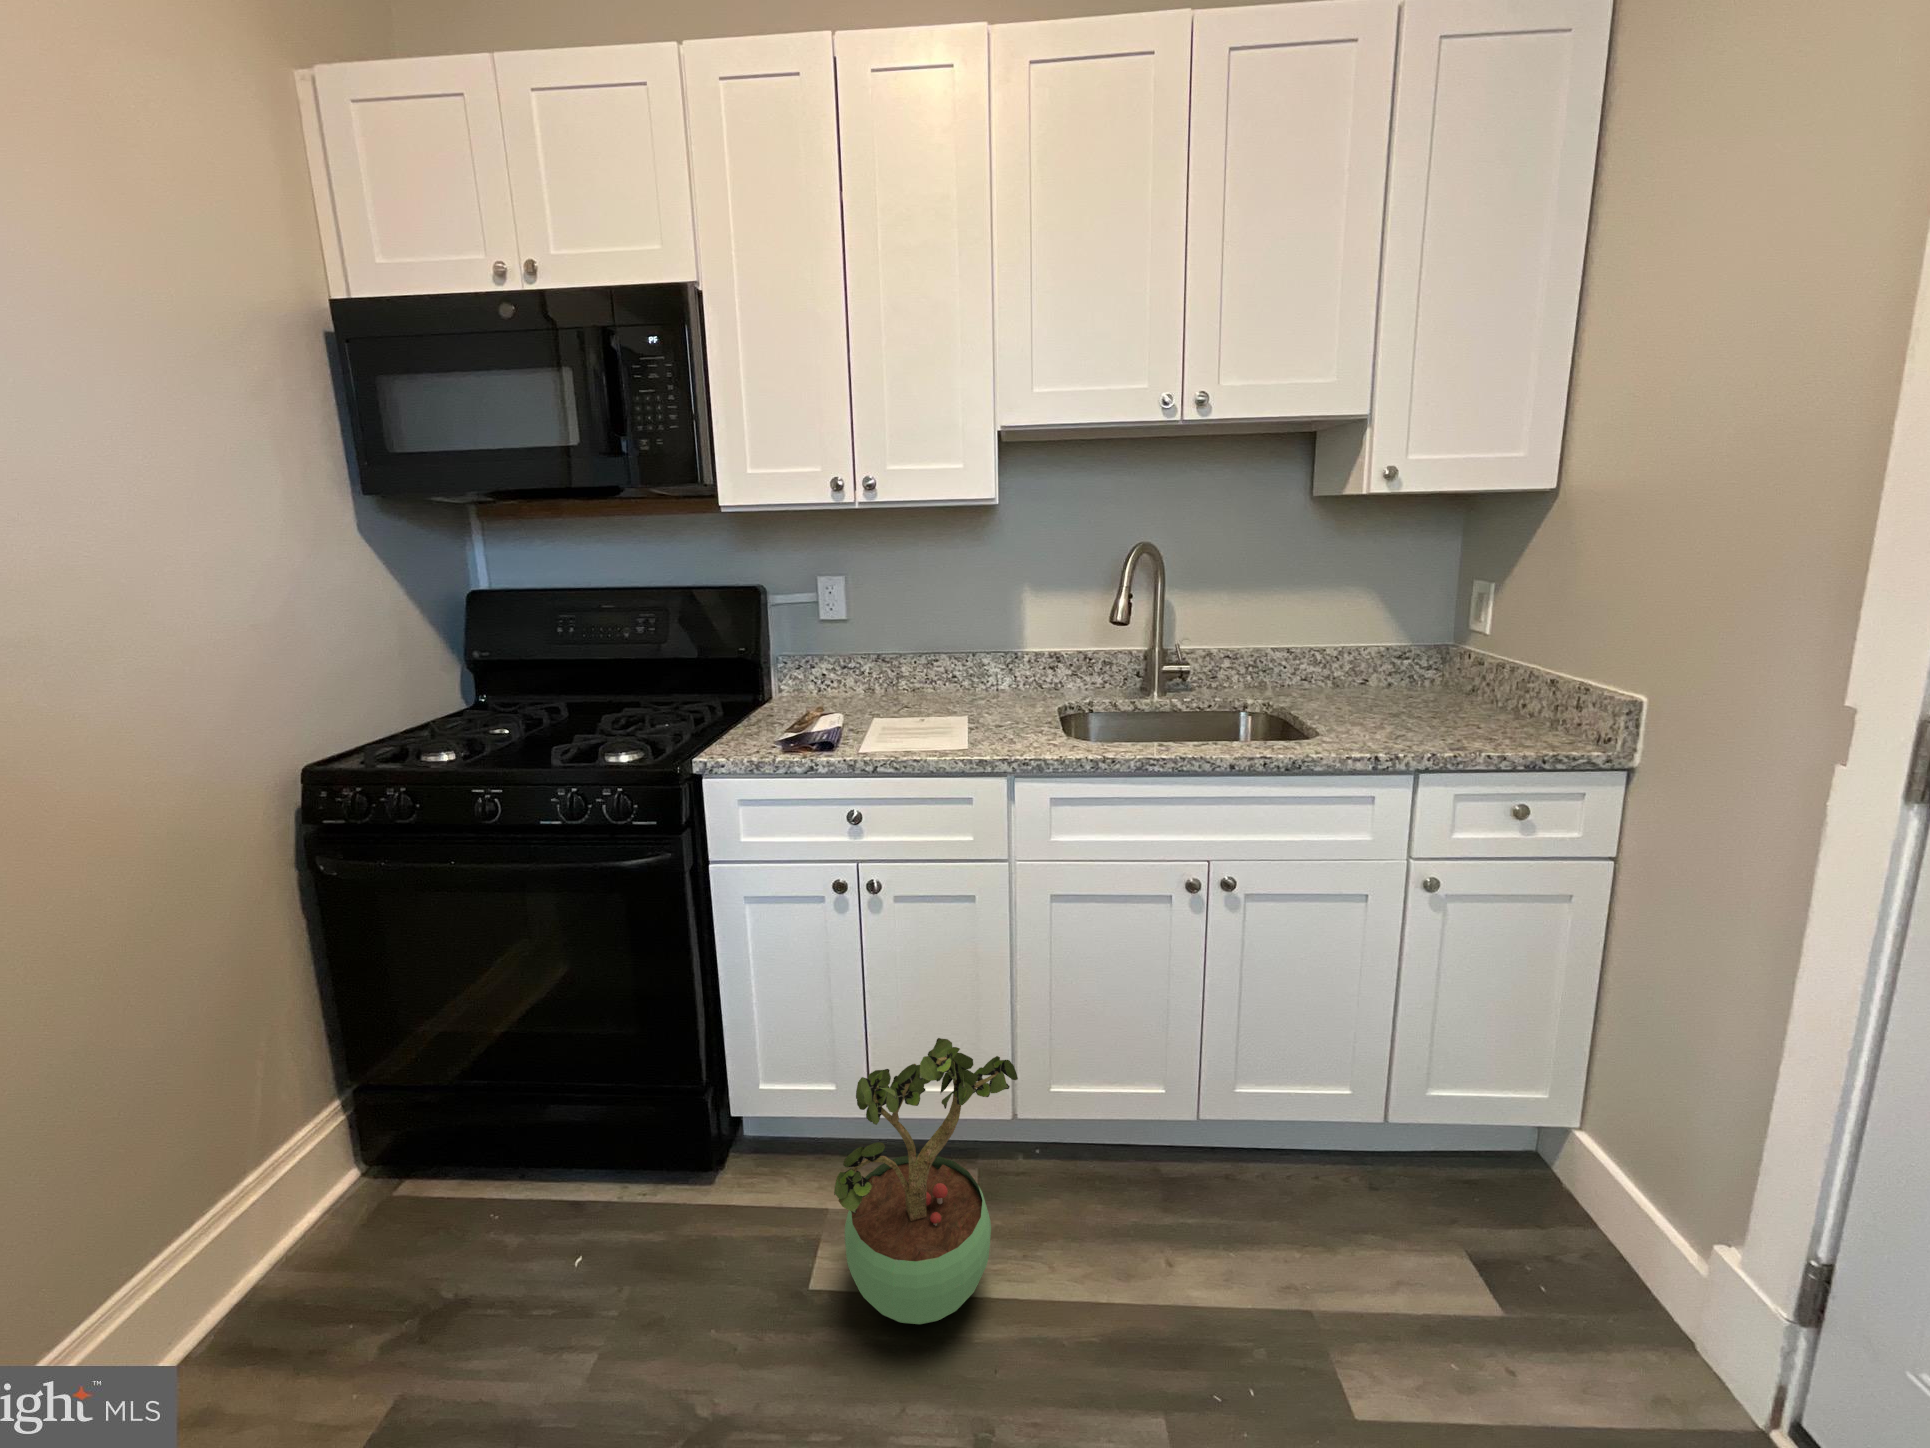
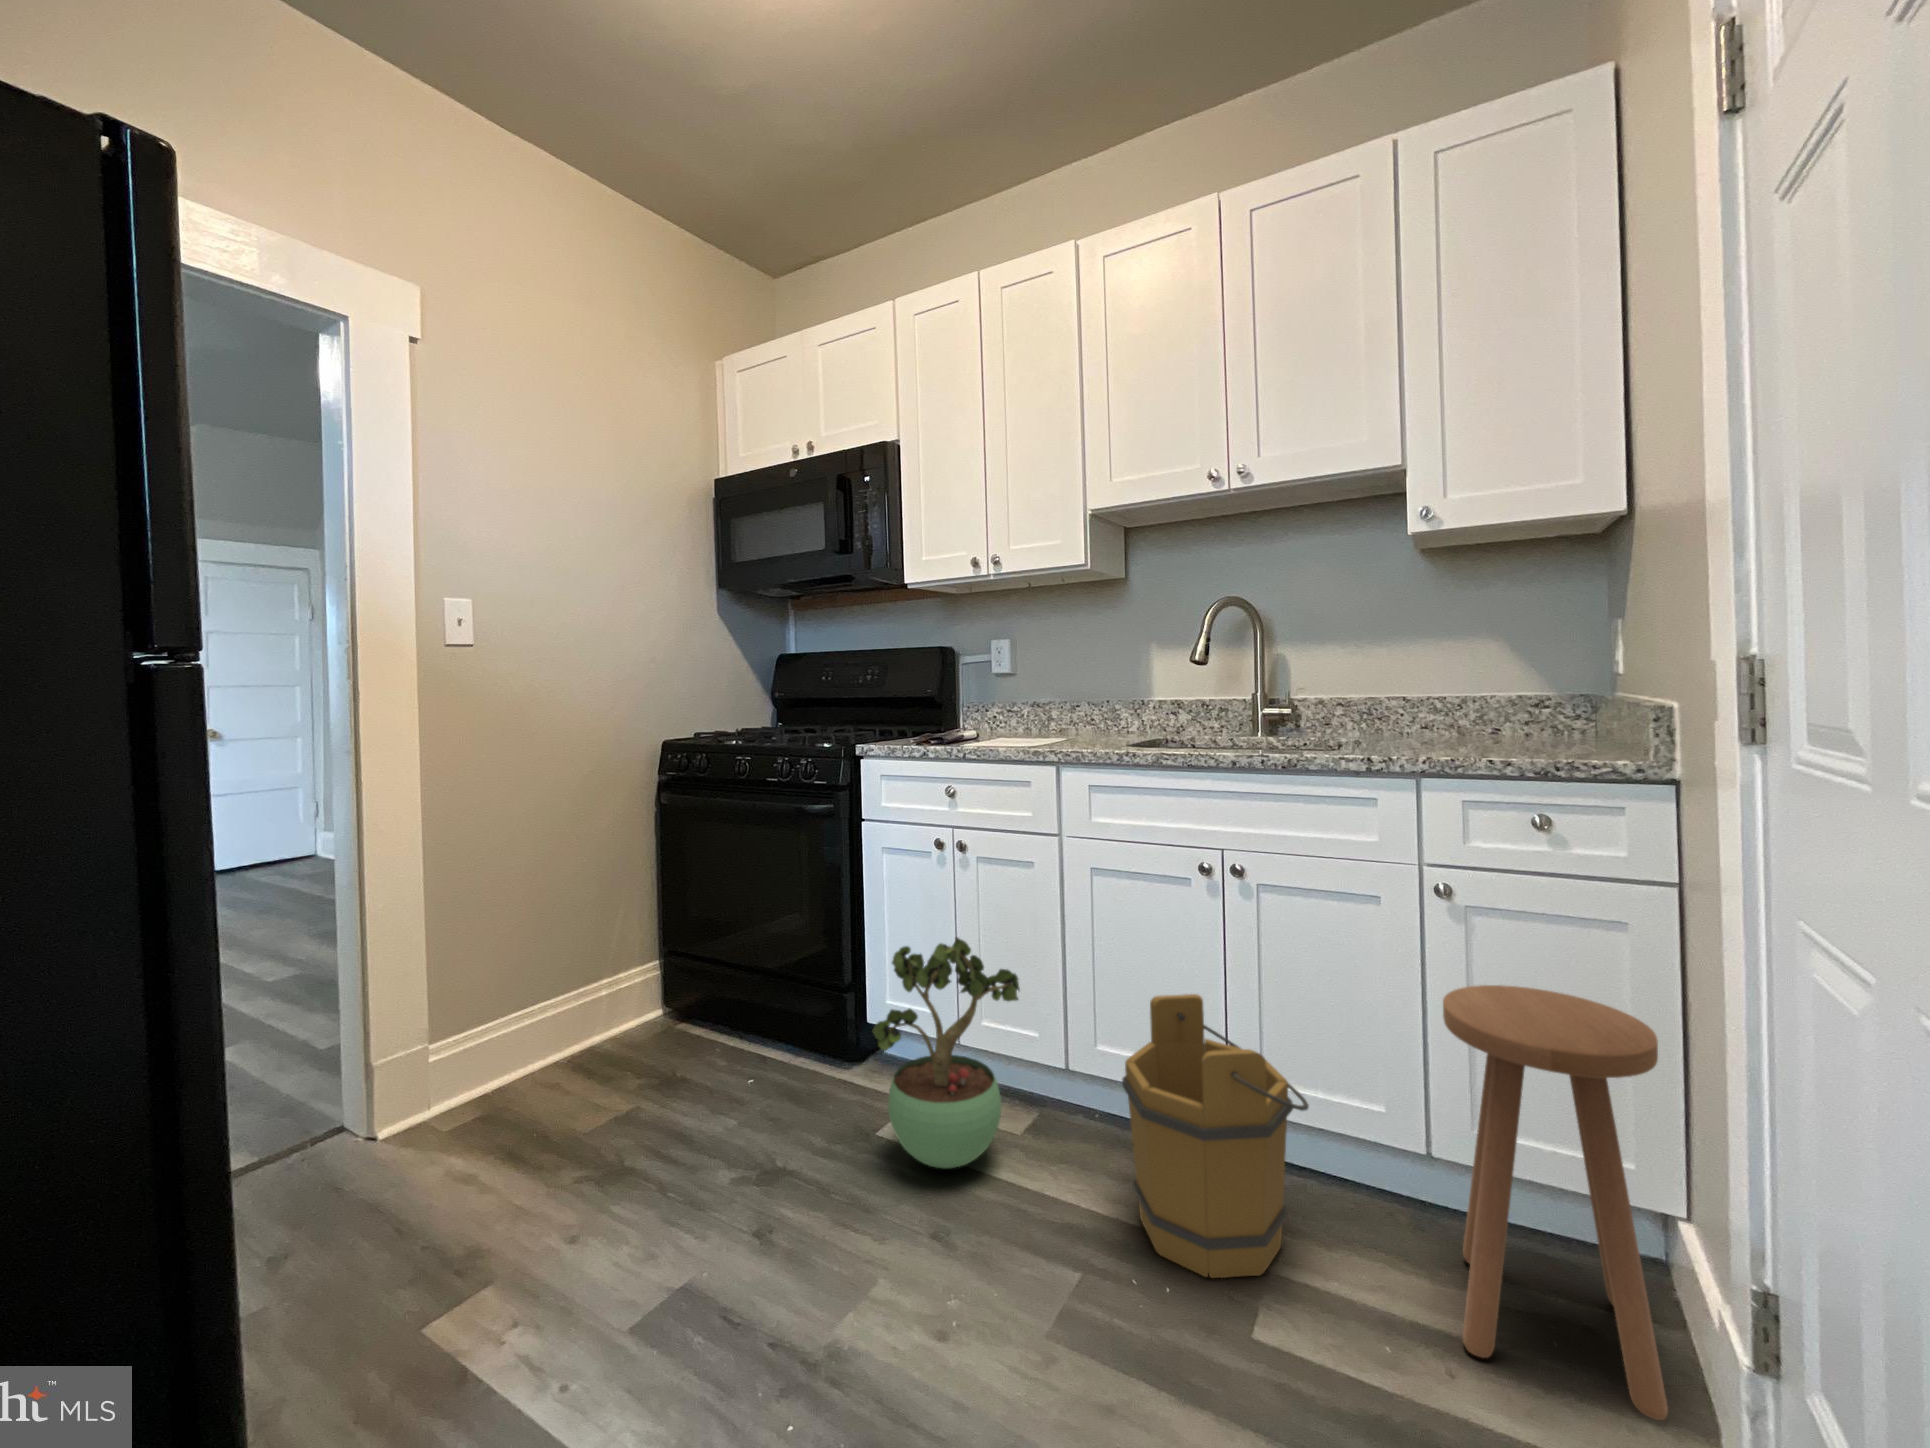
stool: none [1423,967,1663,1334] -> present [1443,985,1668,1420]
bucket: none [1155,1027,1350,1346] -> present [1122,994,1309,1278]

